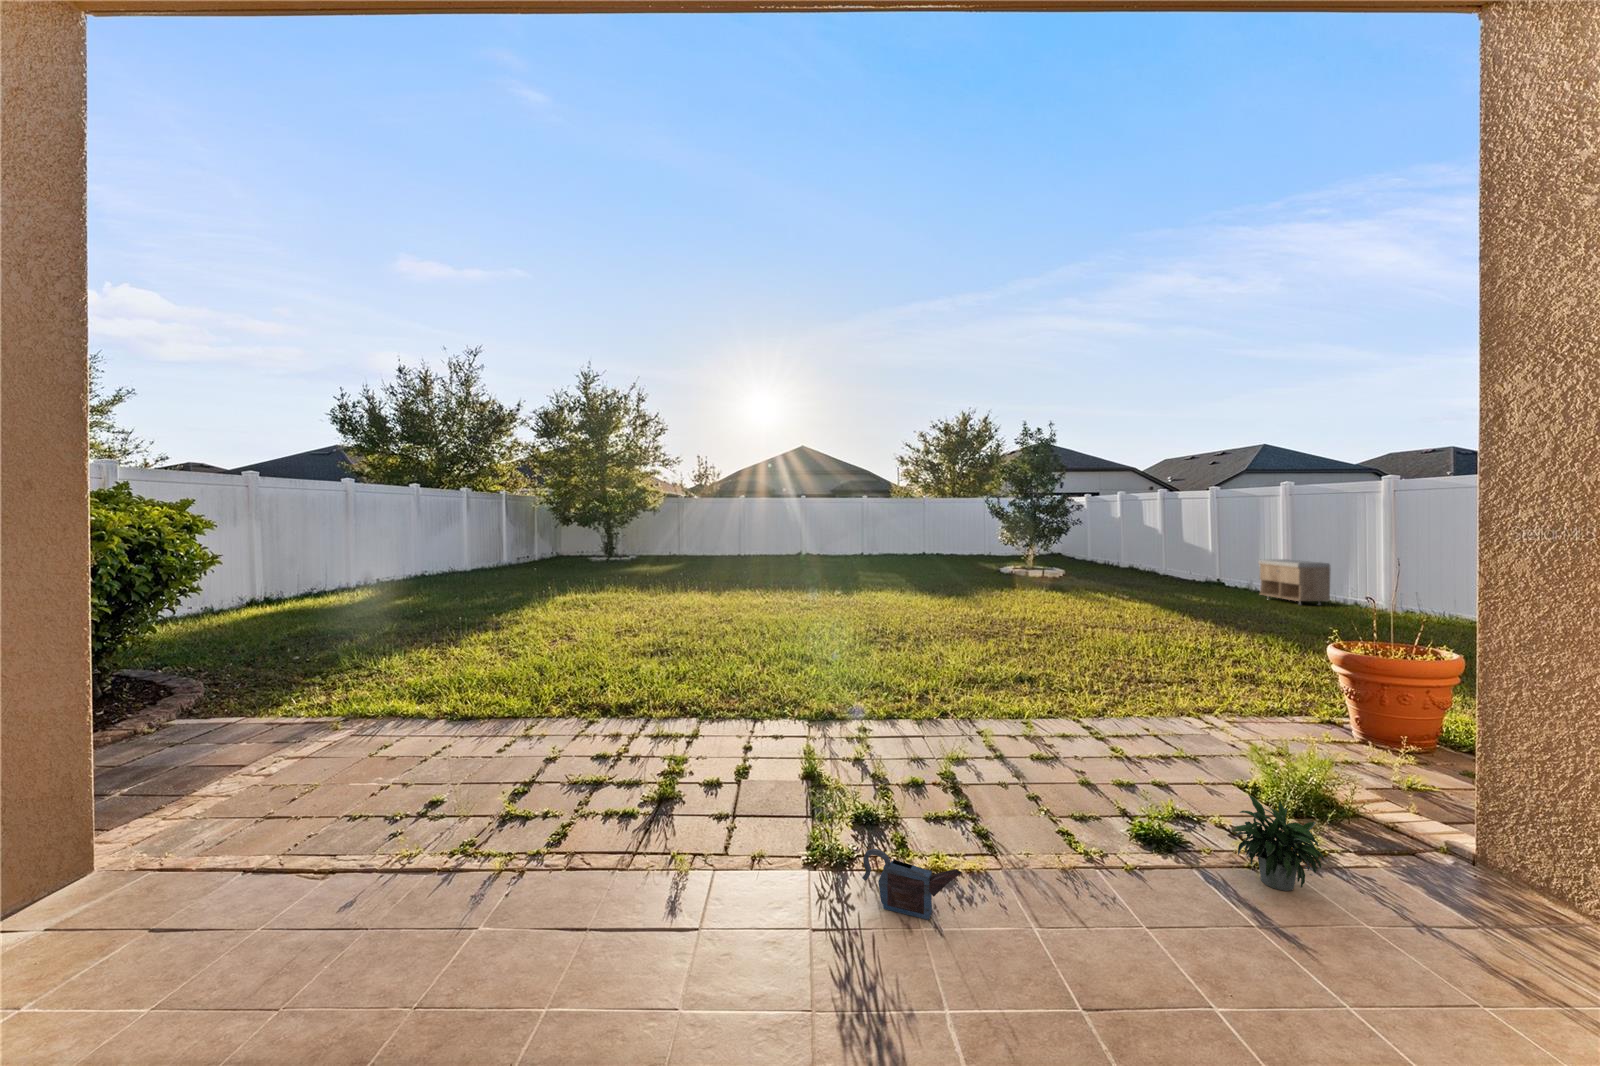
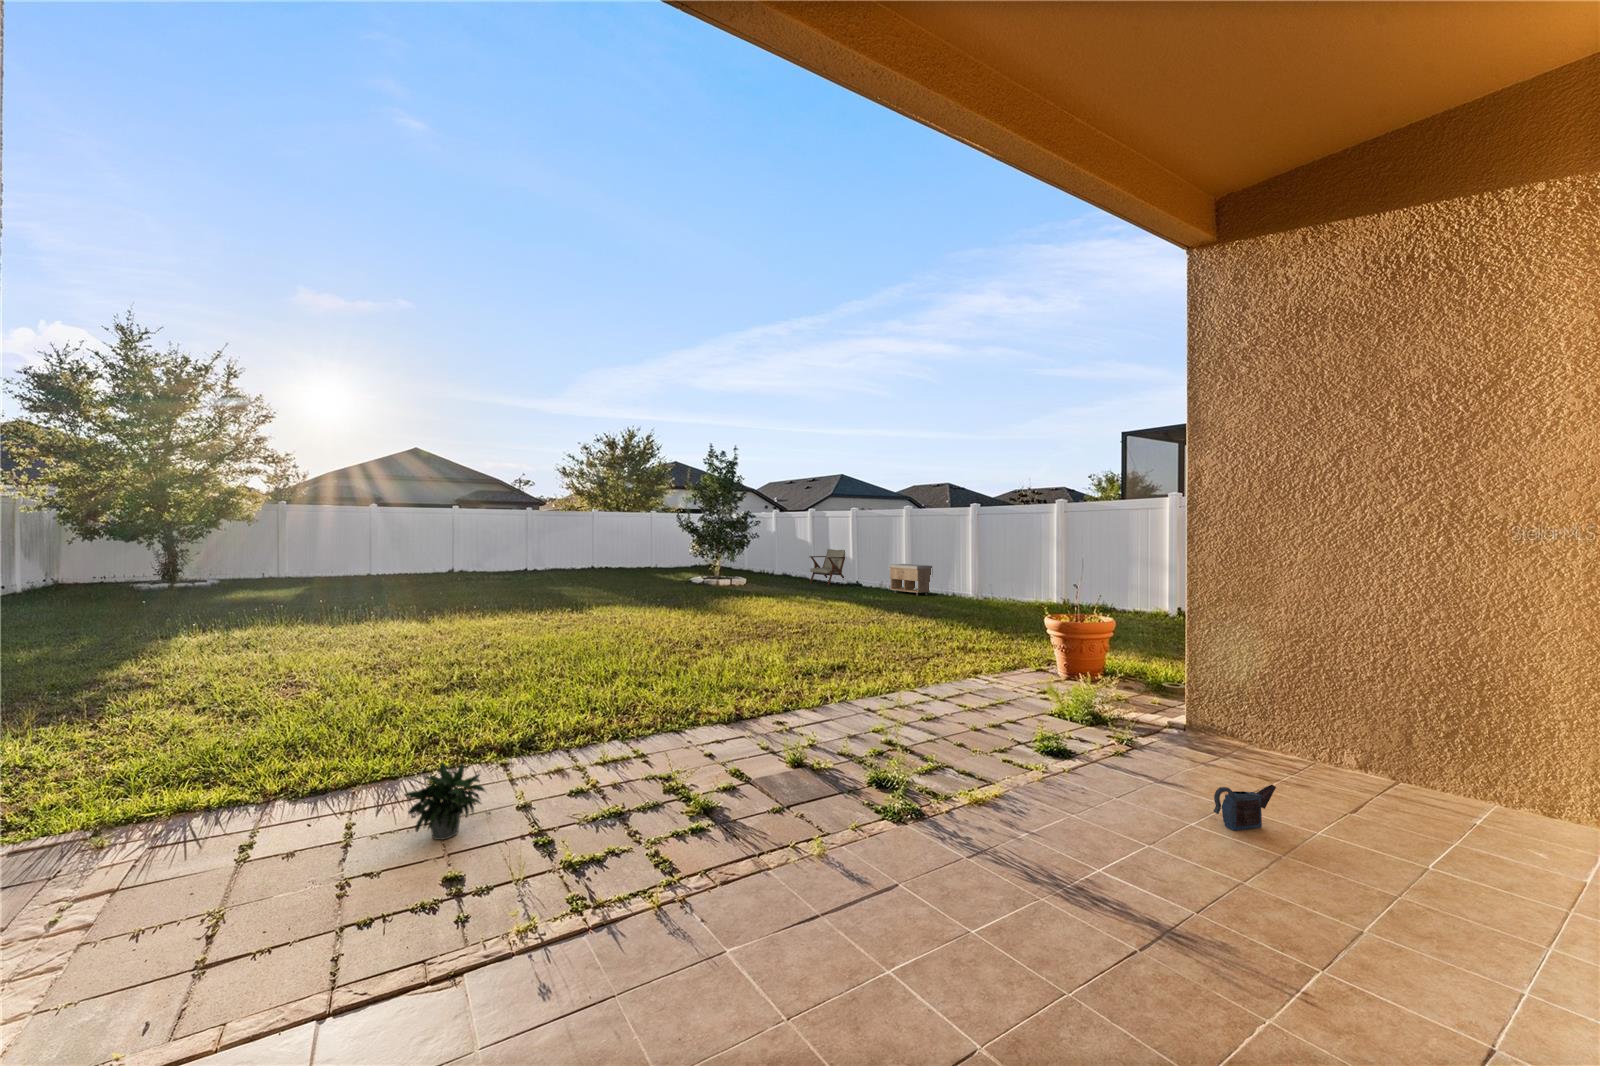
lounge chair: none [1153,537,1211,584] -> present [809,549,845,585]
potted plant: present [1232,795,1324,891] -> present [405,762,491,840]
watering can: present [862,848,961,920] -> present [1214,785,1276,831]

